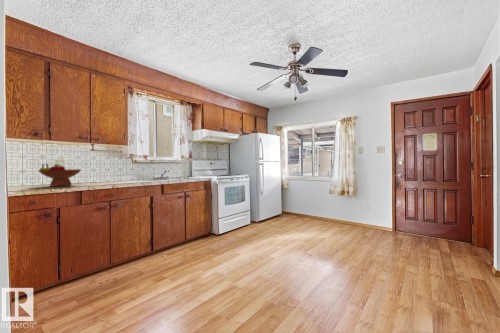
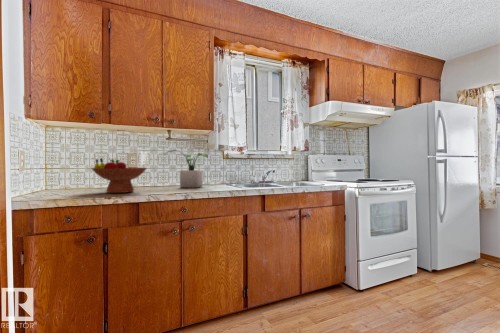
potted plant: none [90,157,125,182] -> present [167,150,208,188]

